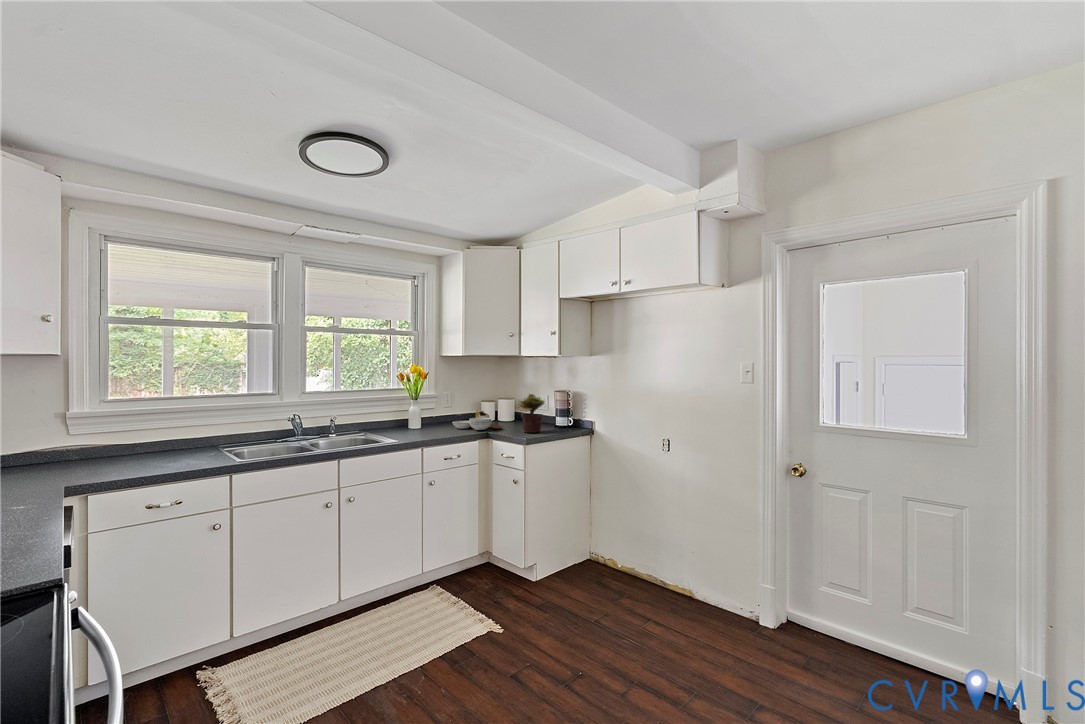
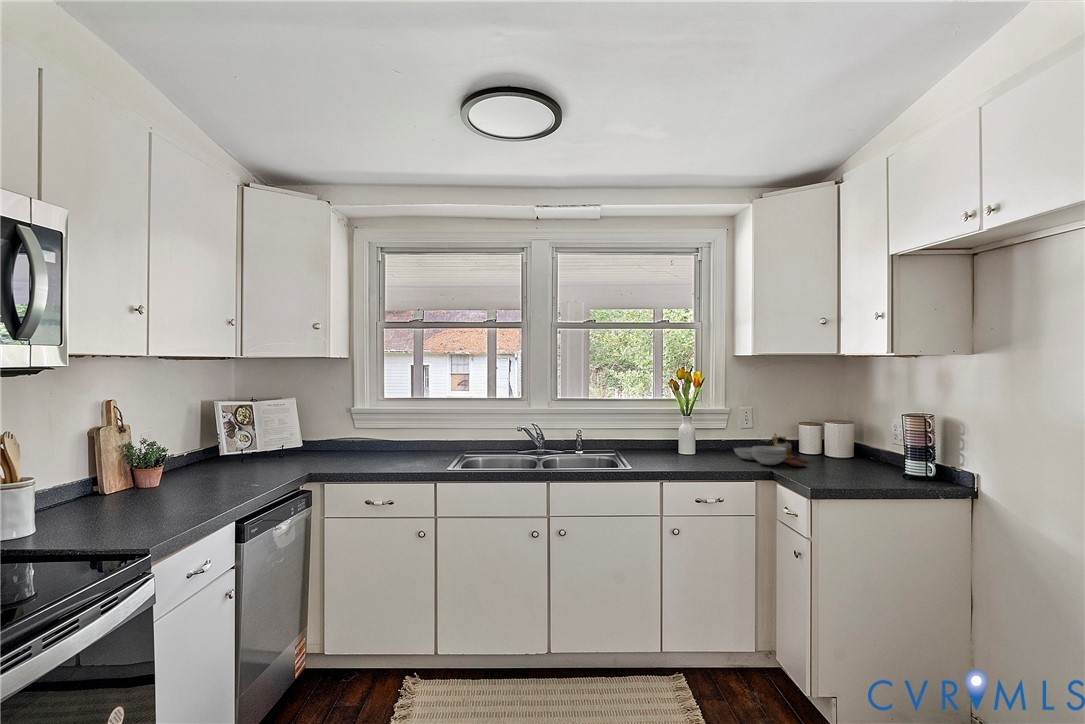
potted plant: present [518,394,545,433] -> none [820,416,870,481]

